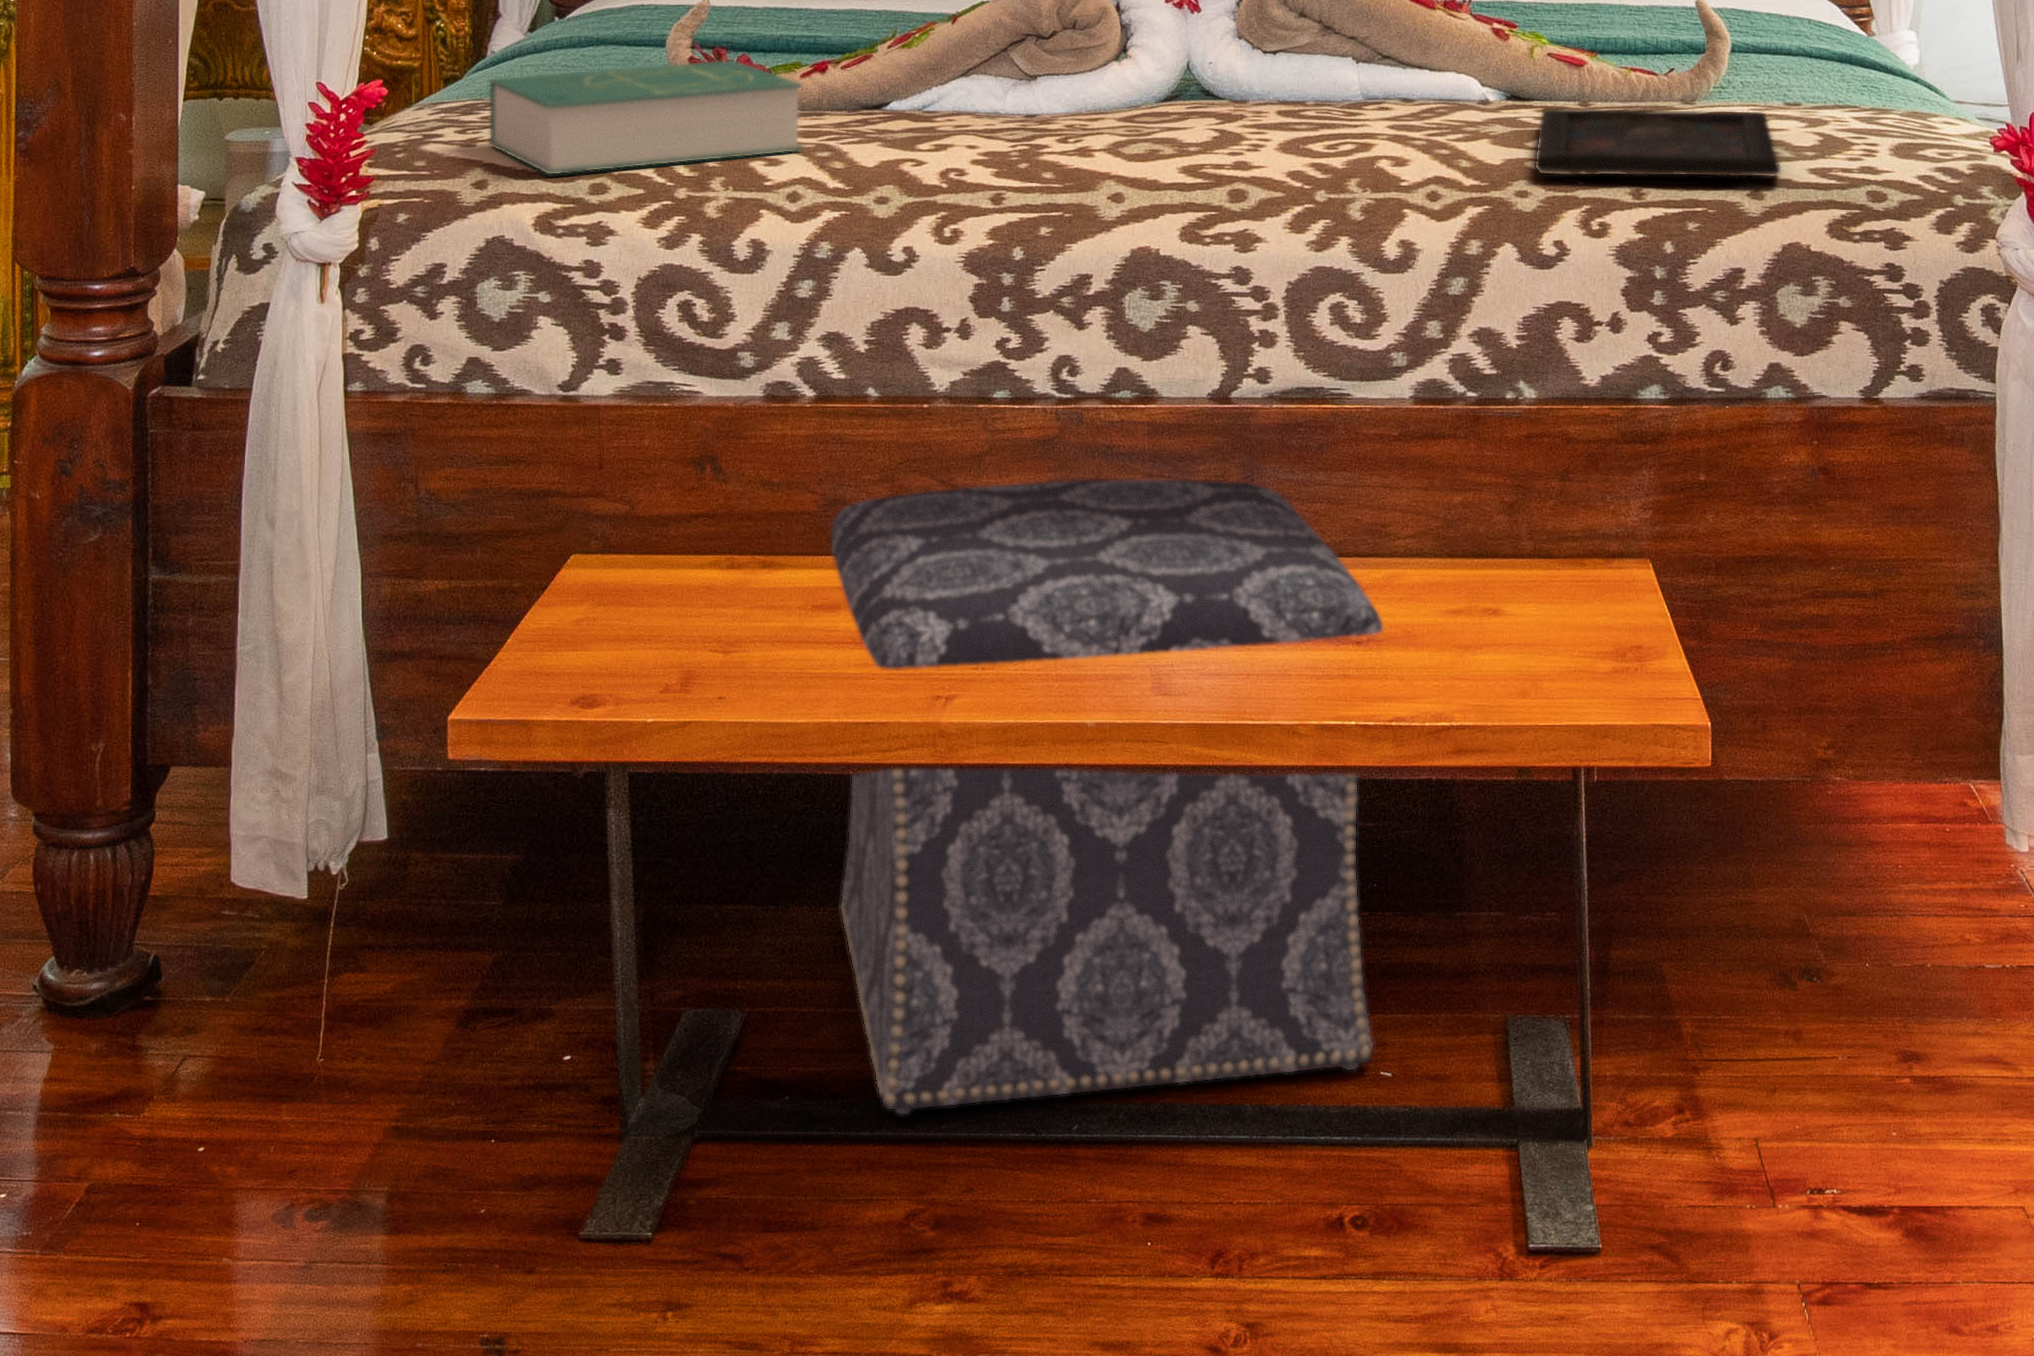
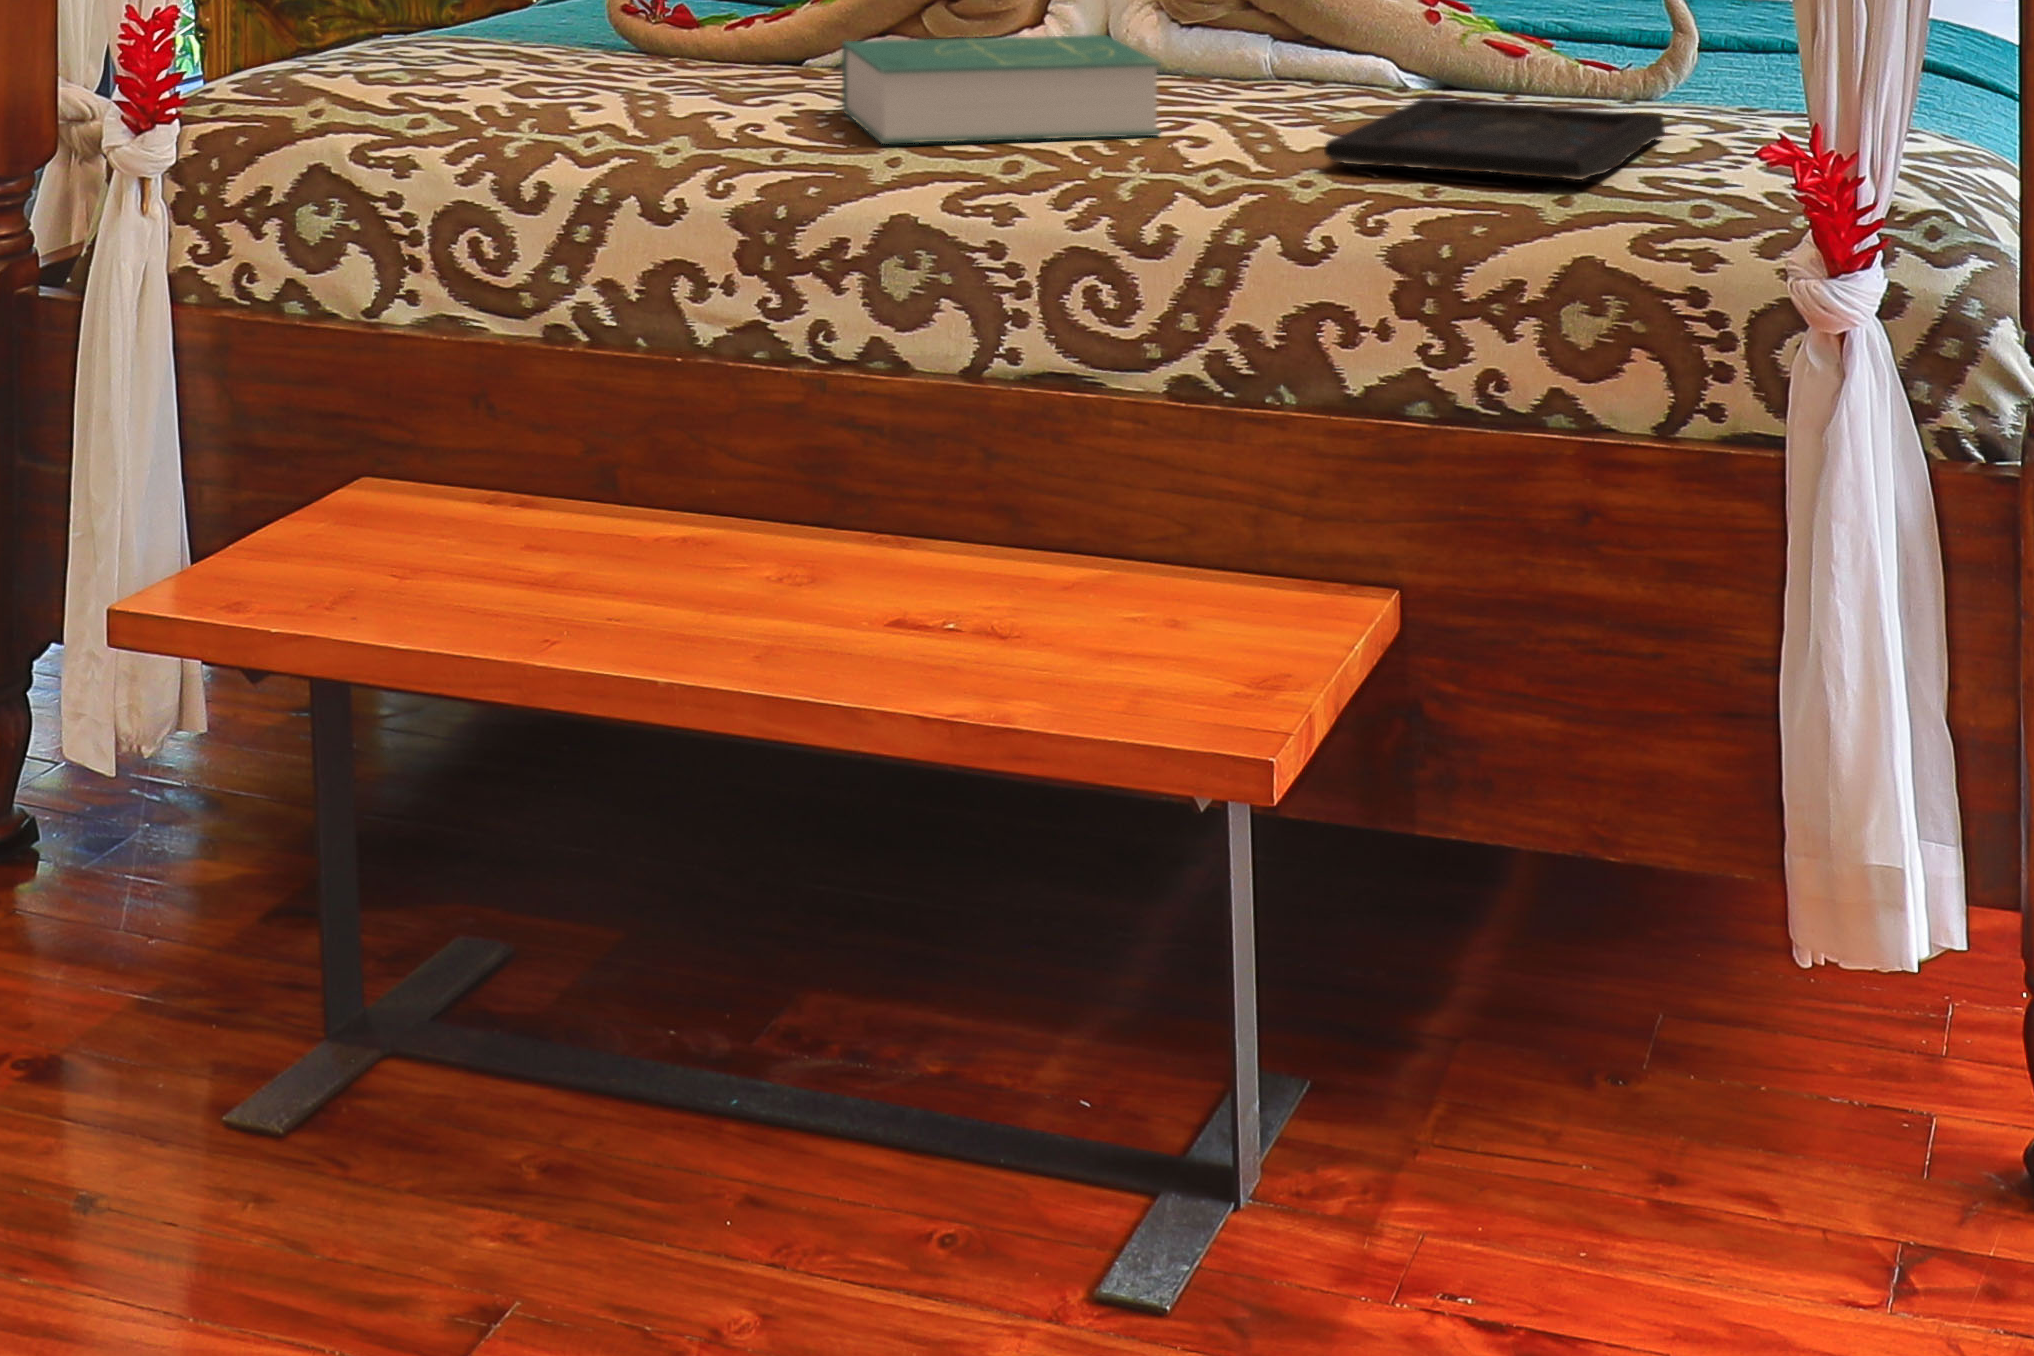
book: present [490,61,802,174] -> present [842,35,1161,143]
ottoman: present [832,479,1383,1114] -> none [518,451,1075,1086]

